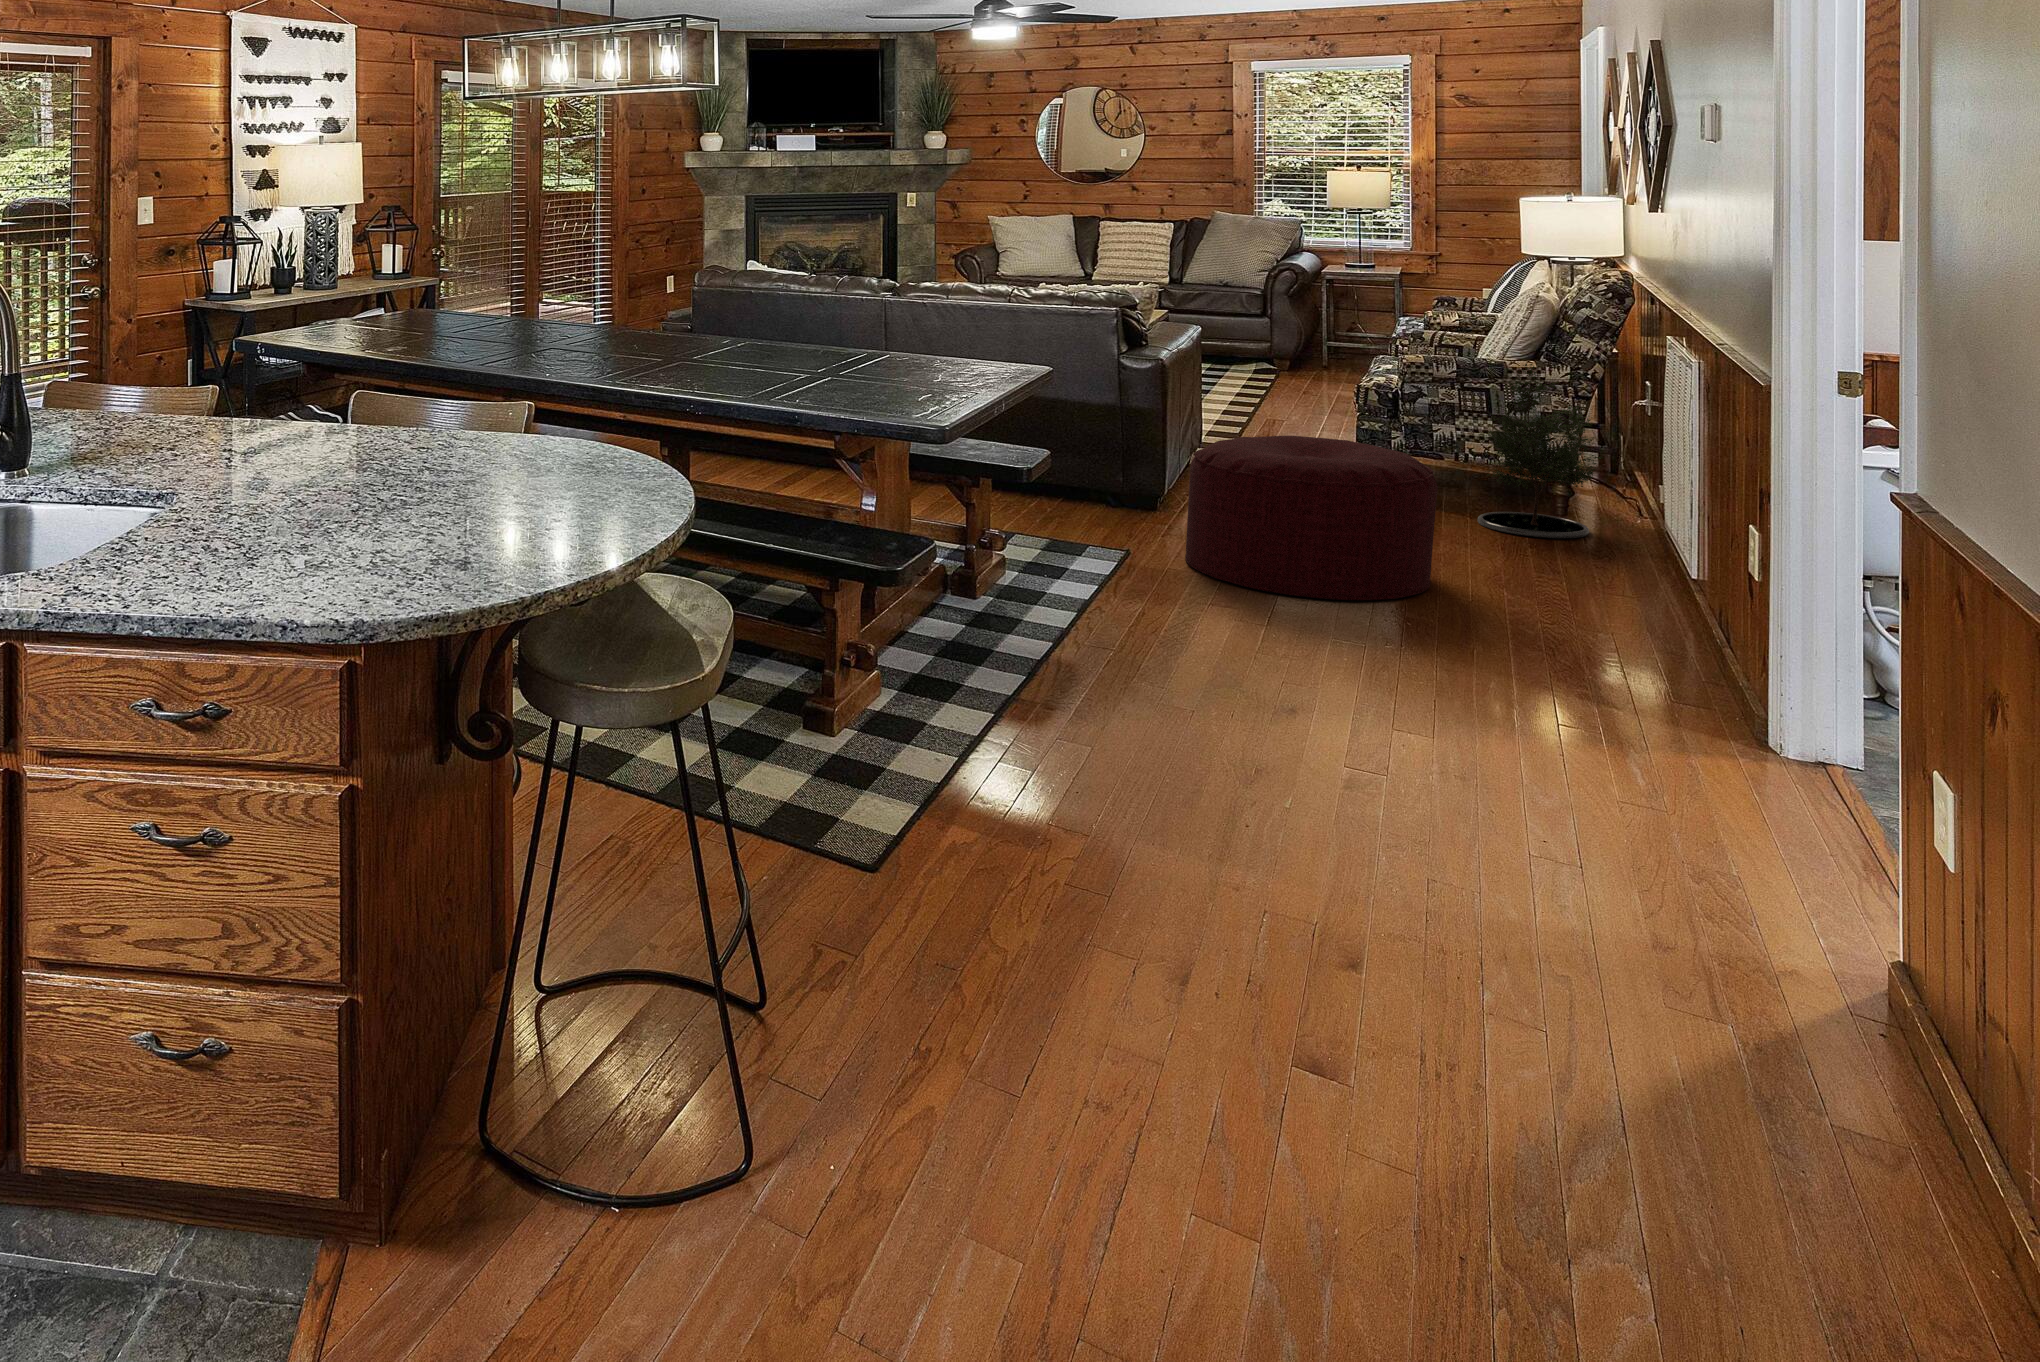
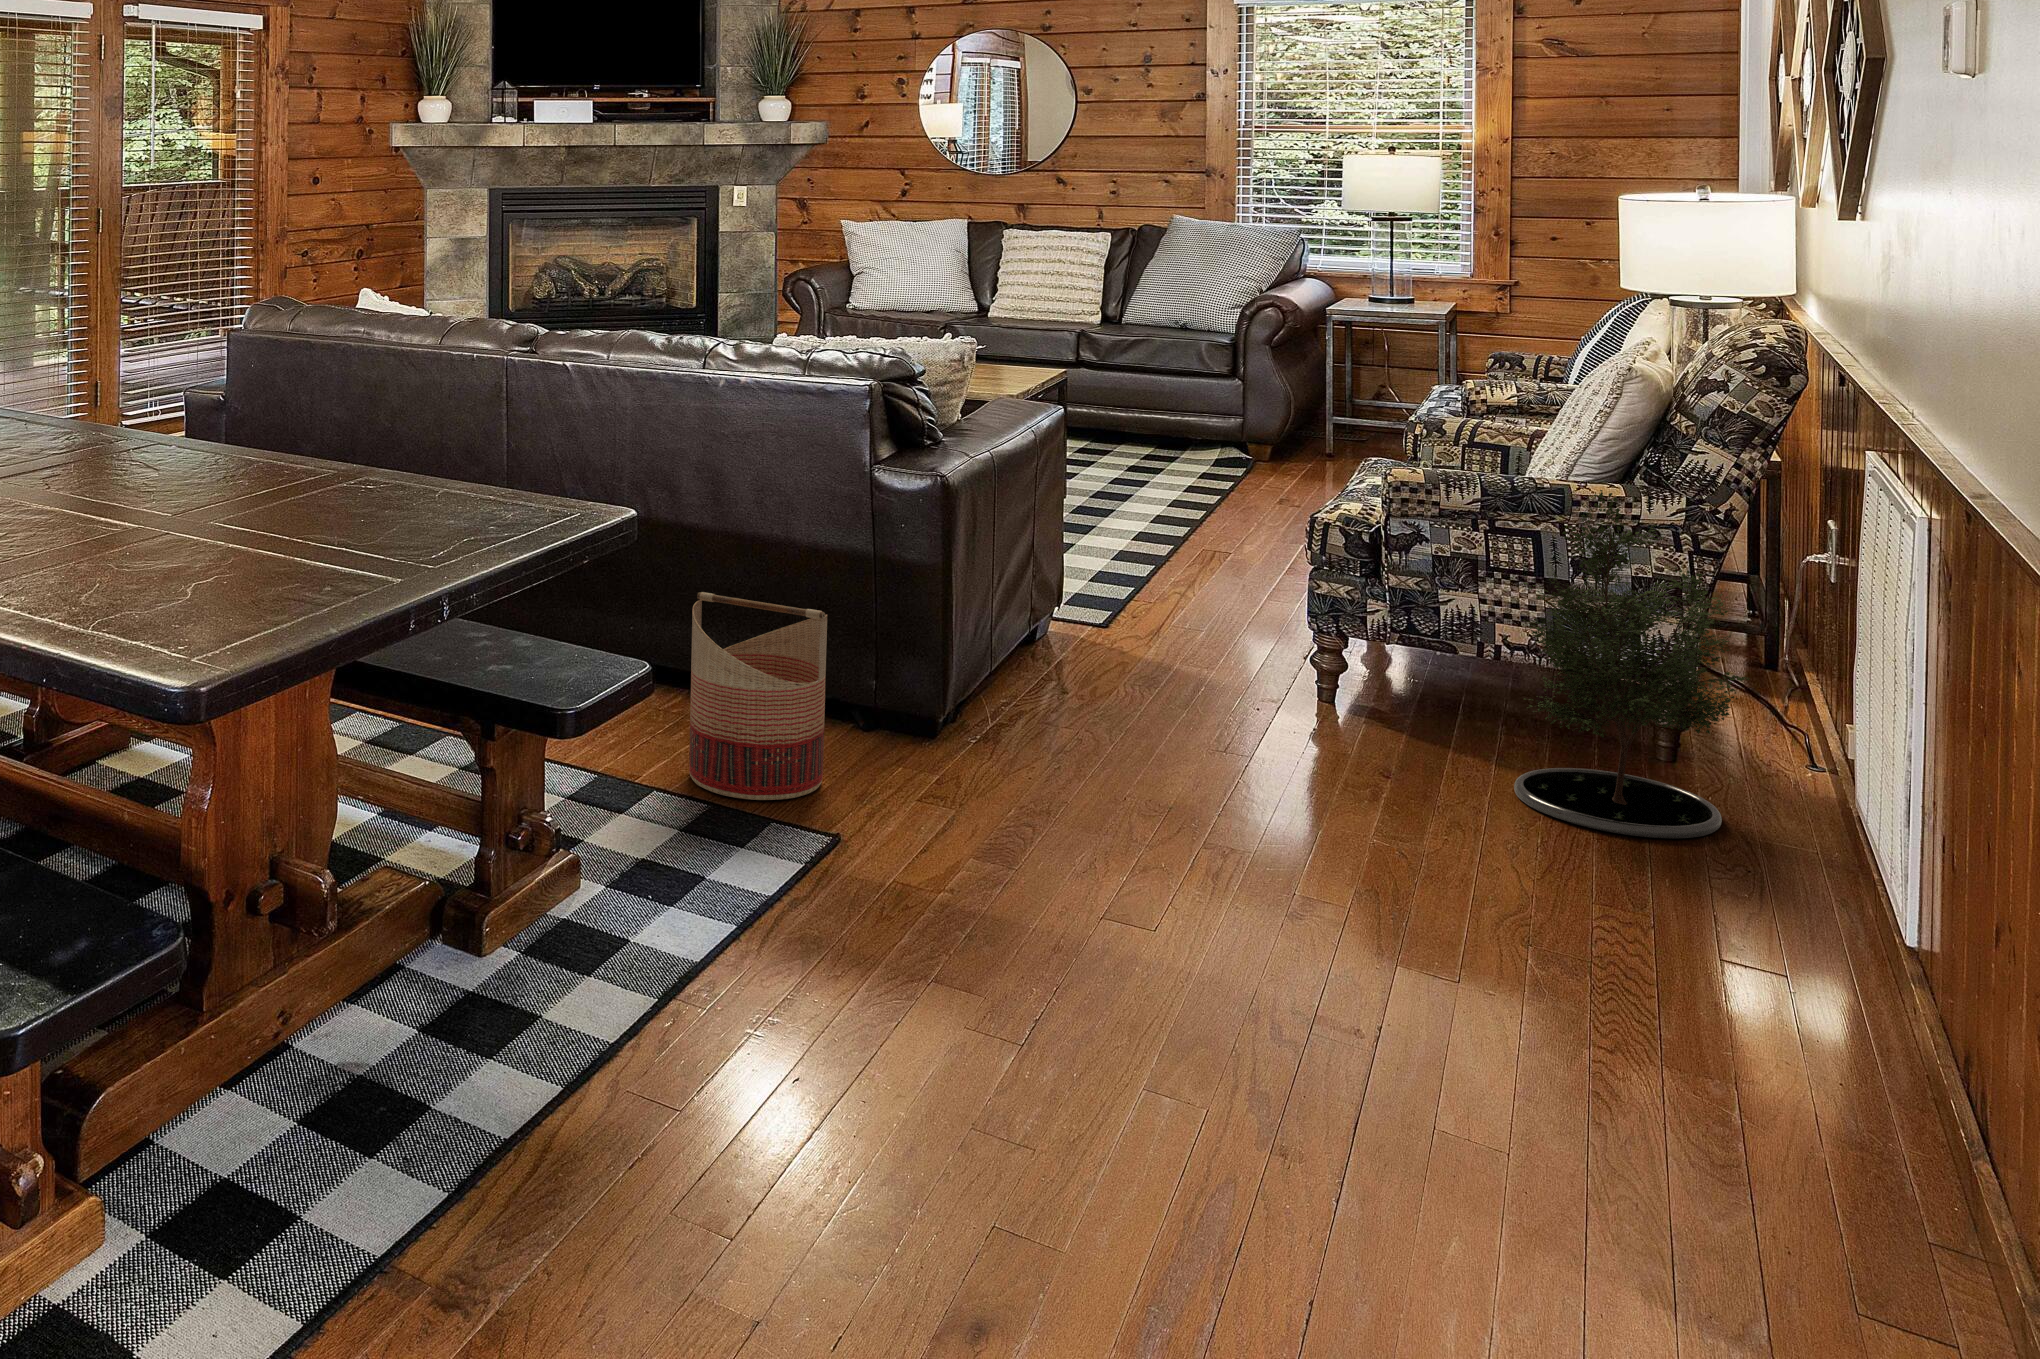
basket: none [1039,424,1117,528] -> present [689,592,827,800]
ottoman: present [1185,436,1438,600] -> none [905,638,1395,1033]

